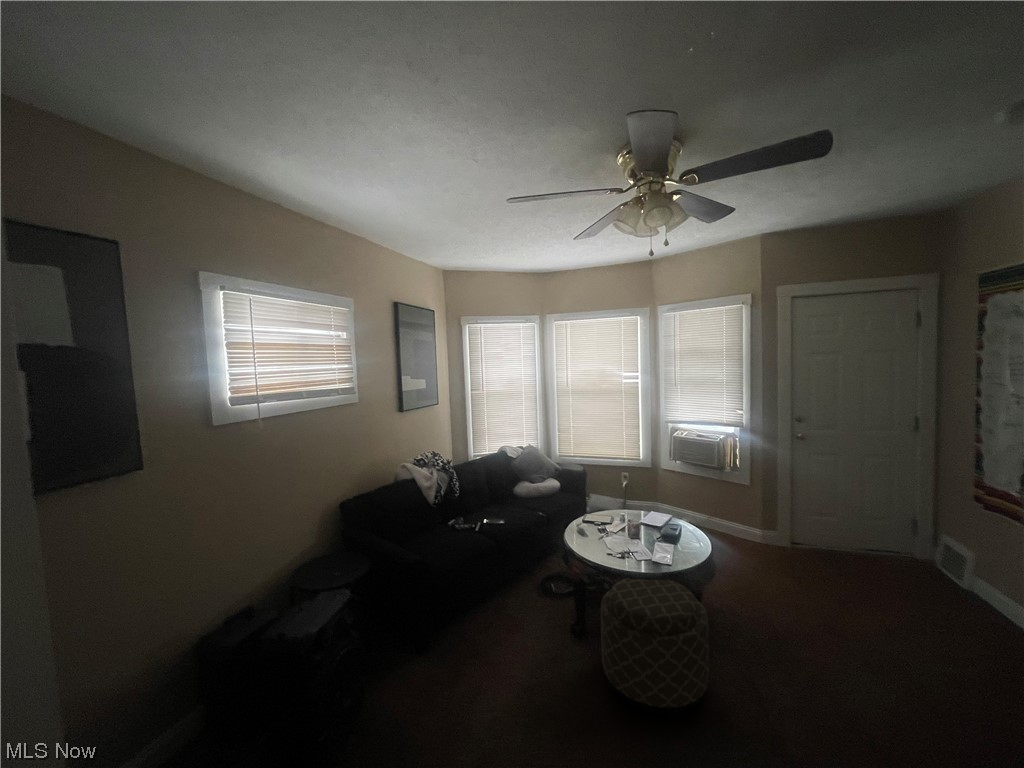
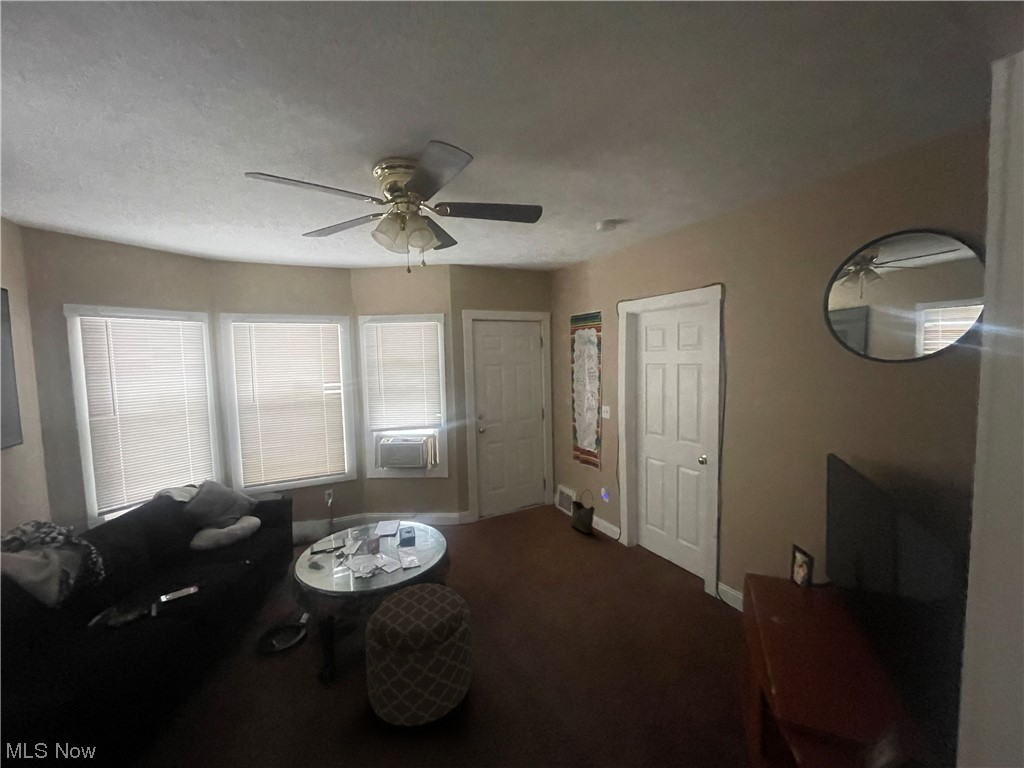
woven basket: none [952,551,1004,625] -> present [571,496,595,533]

